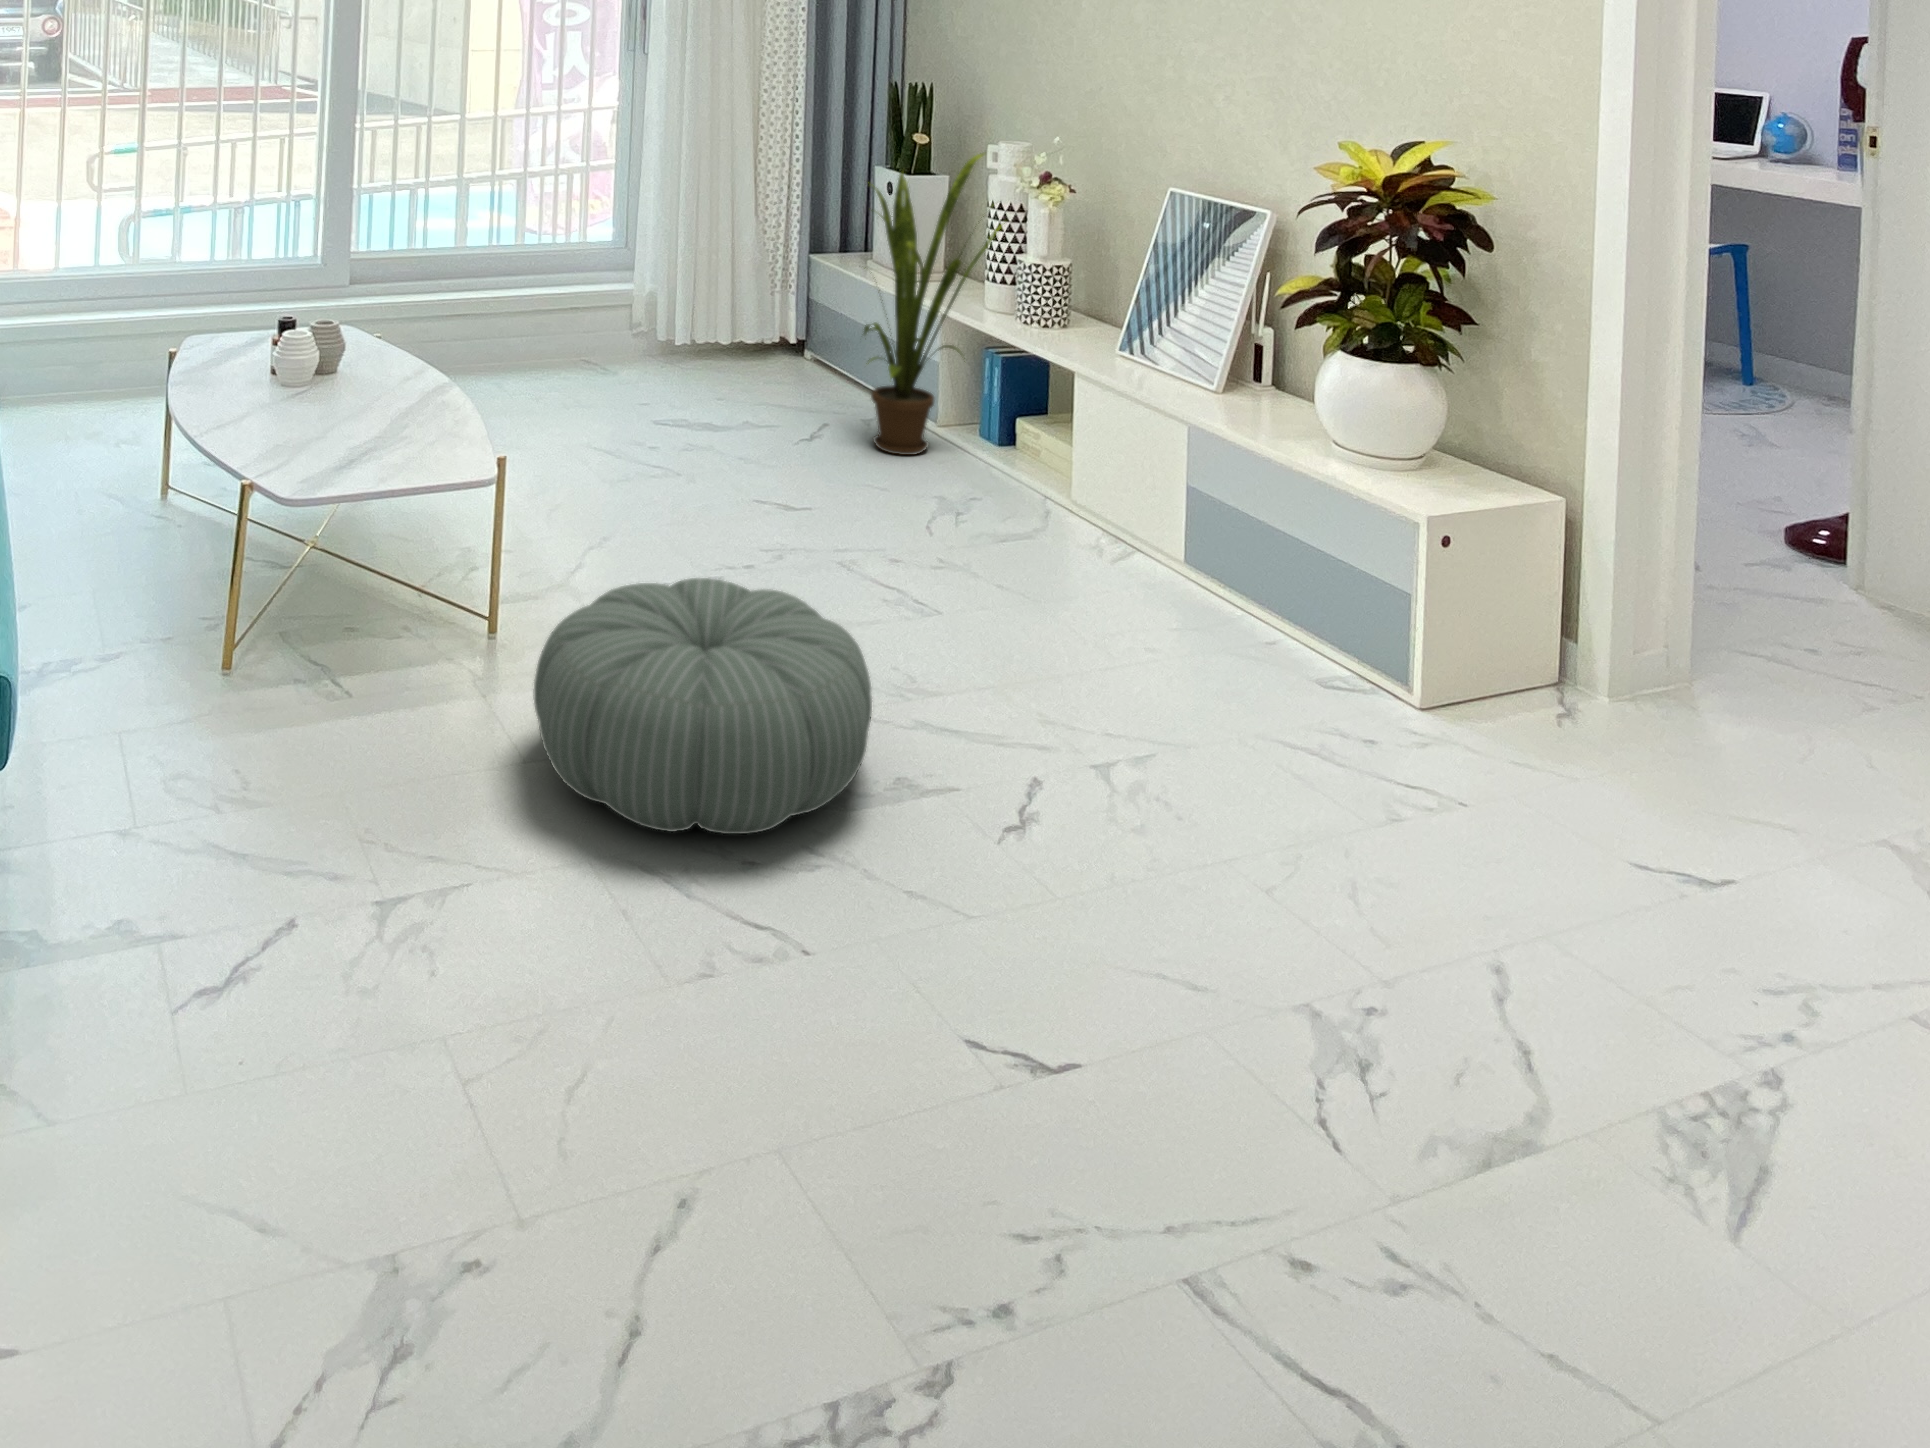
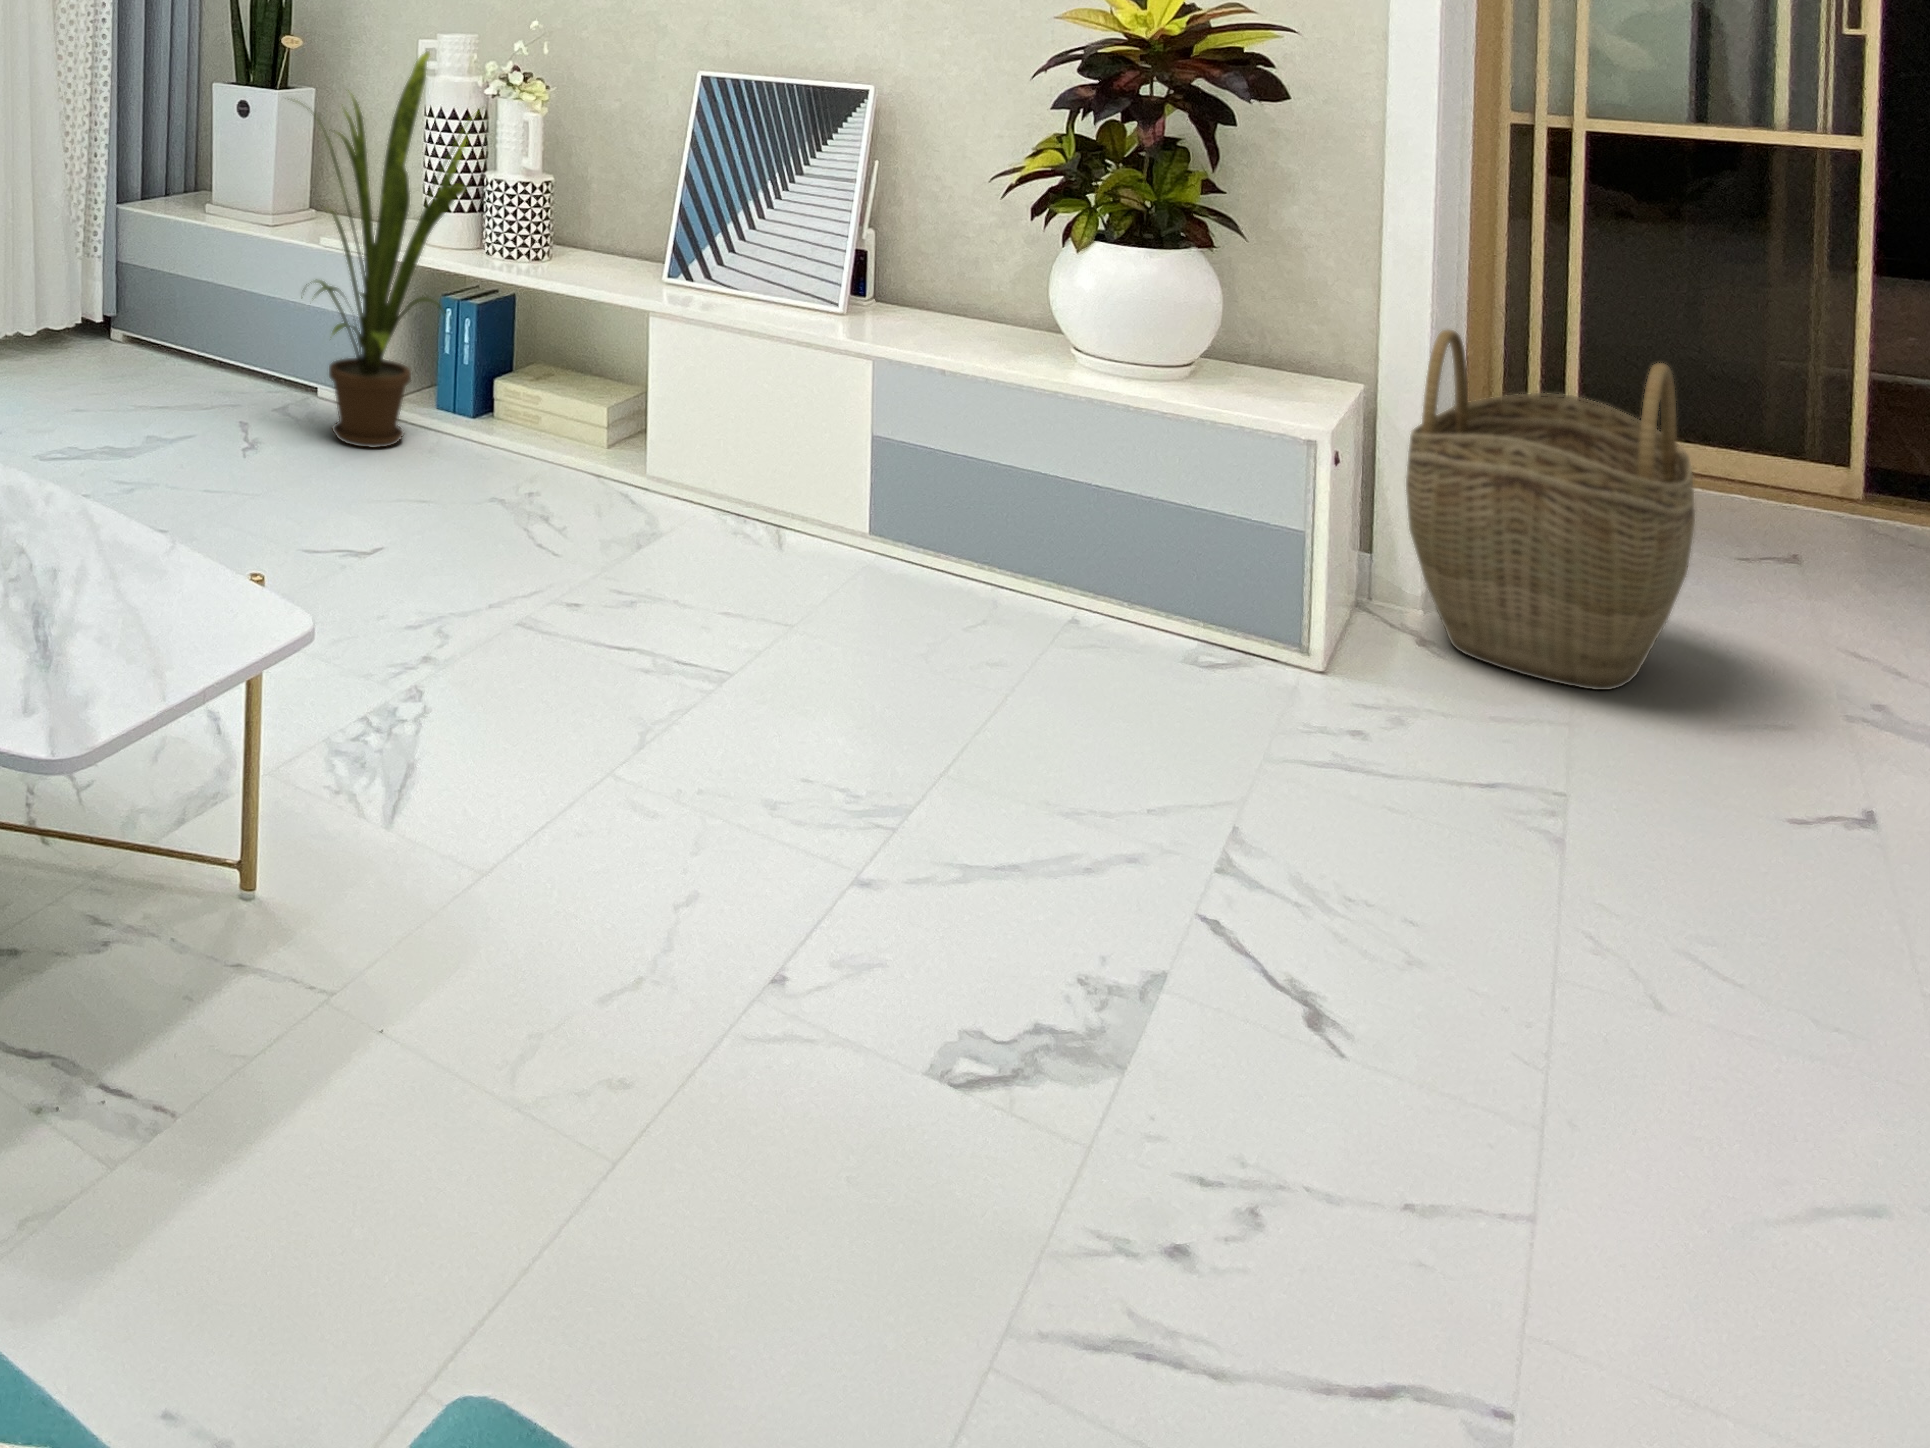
woven basket: none [1513,459,1774,771] -> present [1406,330,1695,690]
pouf: present [533,578,872,834] -> none [586,698,1253,1223]

